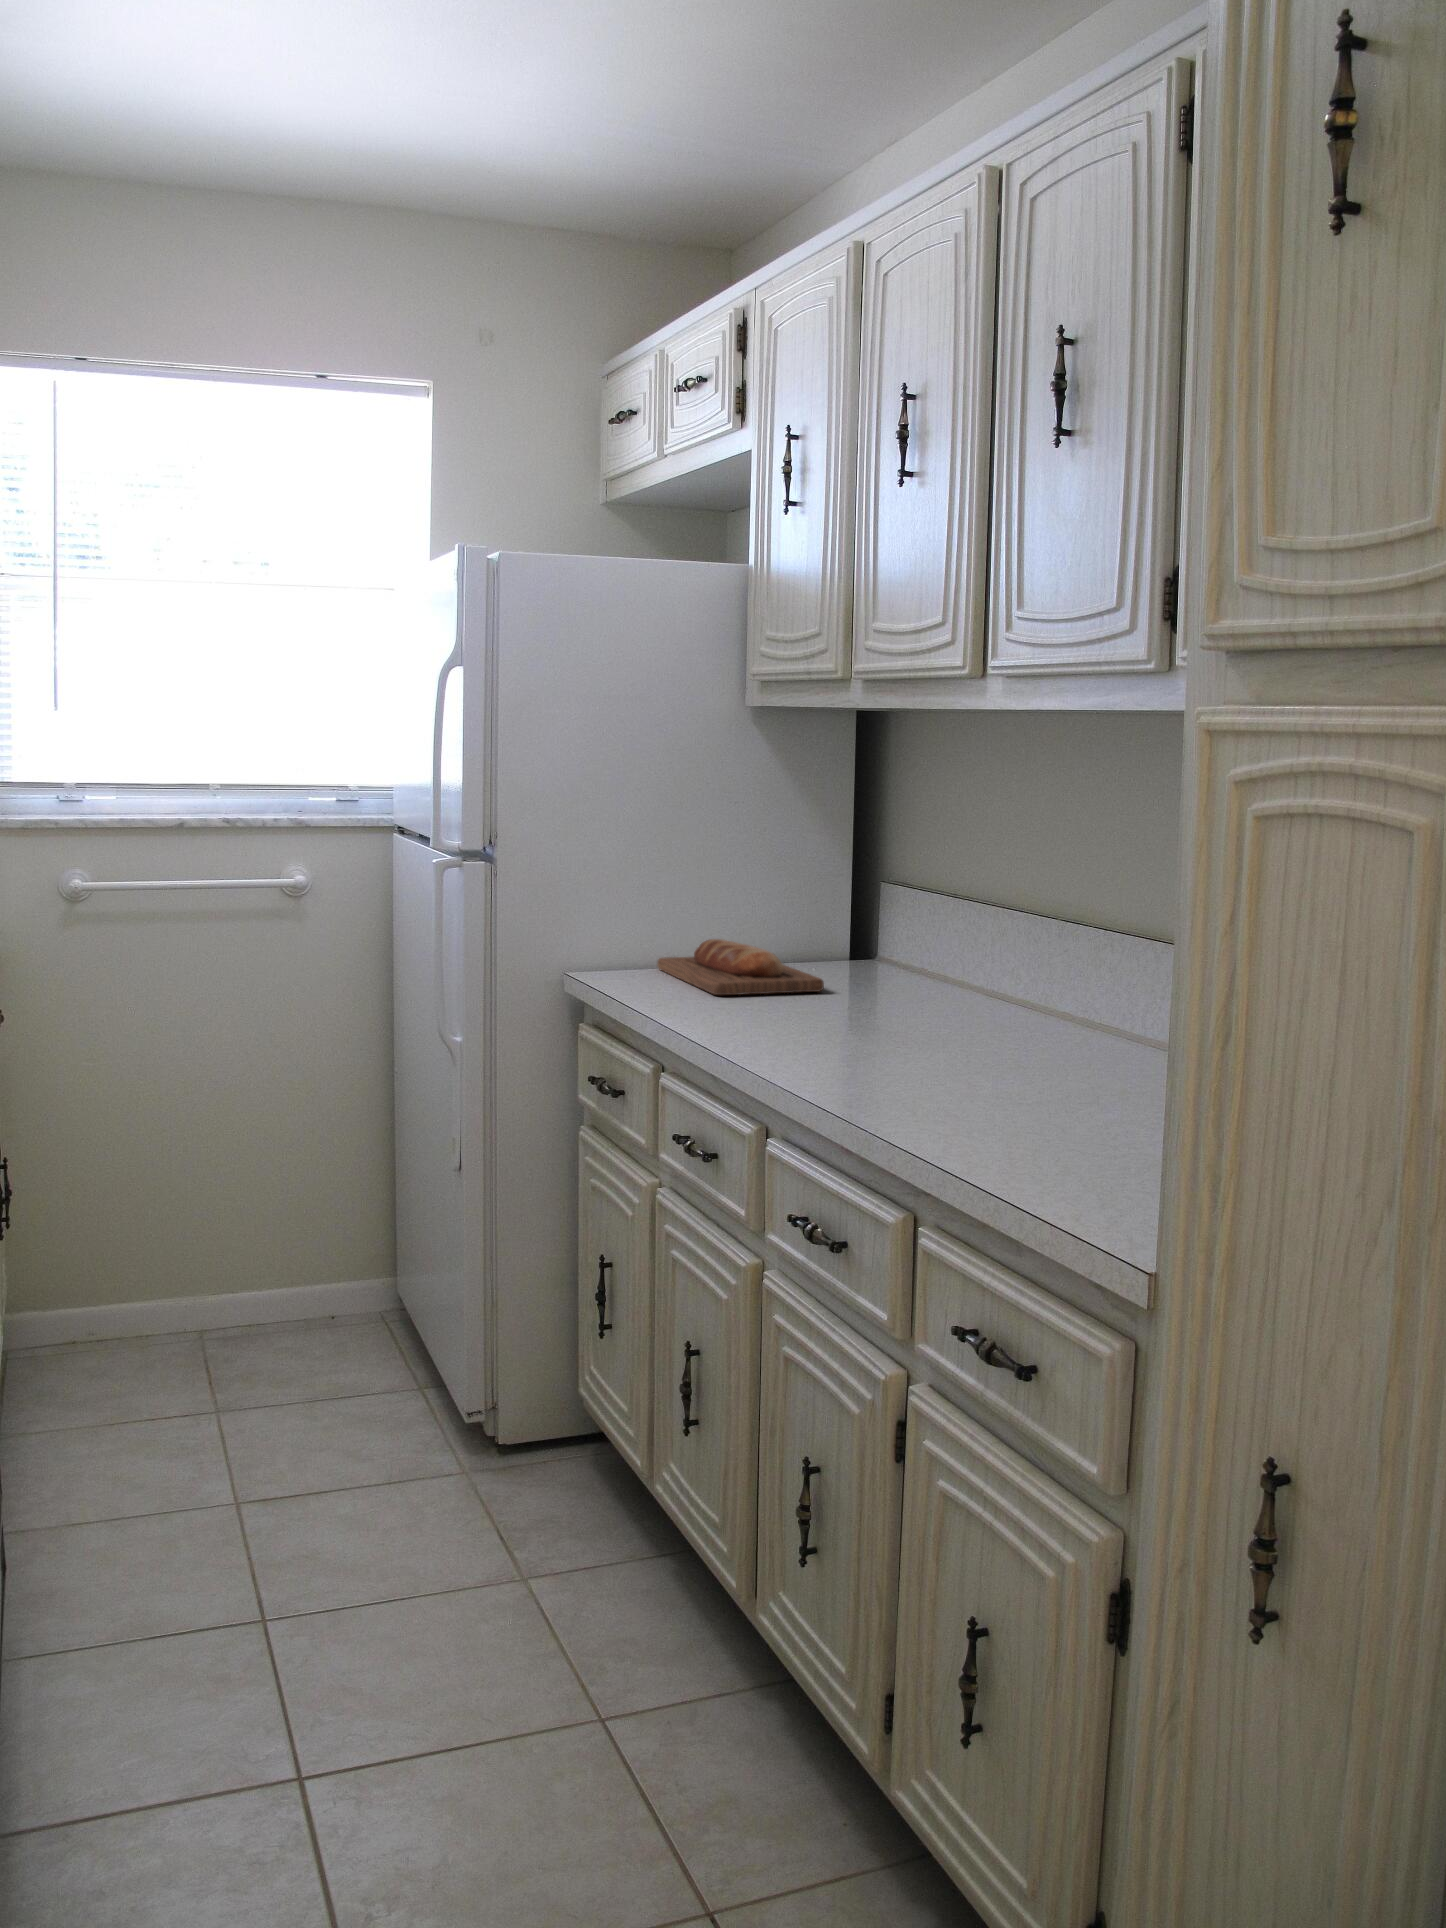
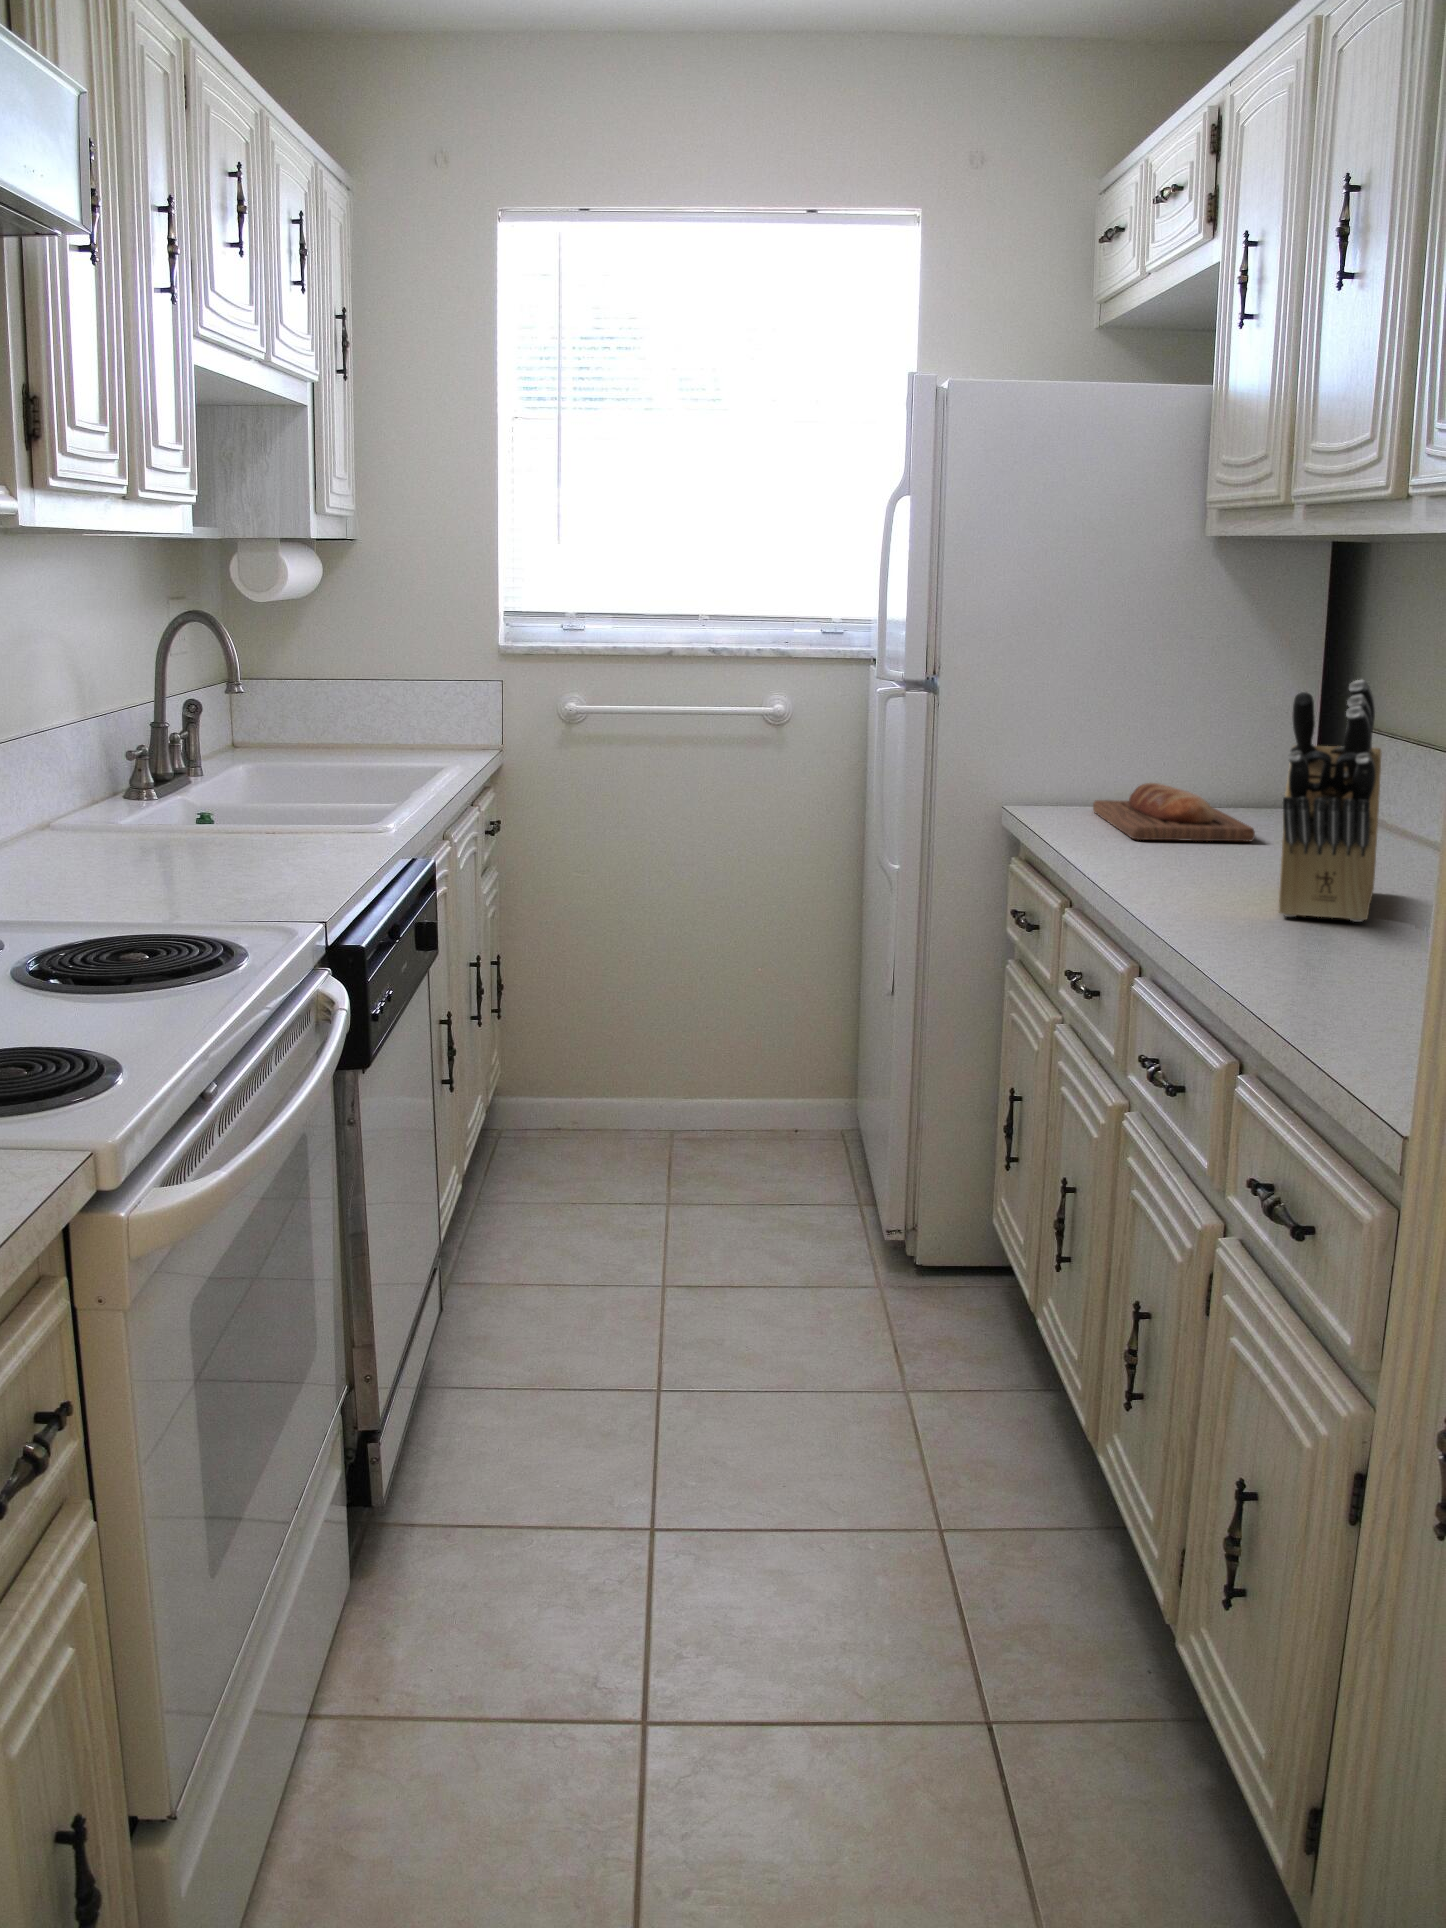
knife block: none [887,841,983,1065] -> present [1278,680,1382,922]

